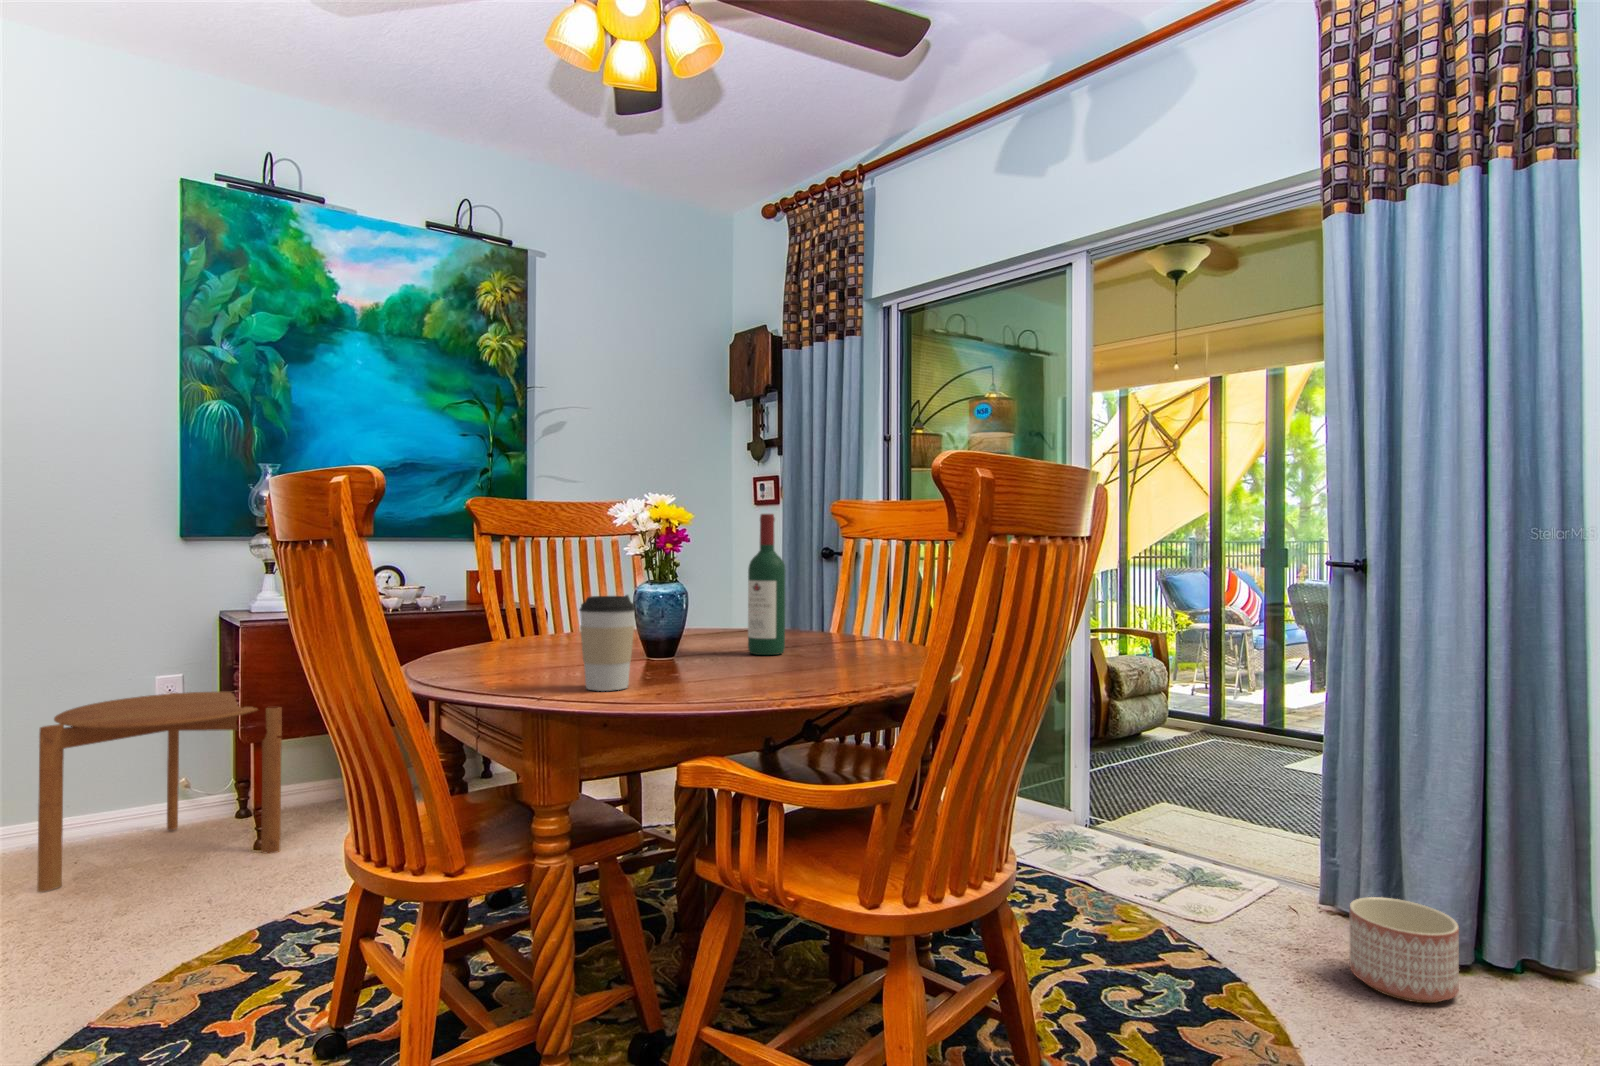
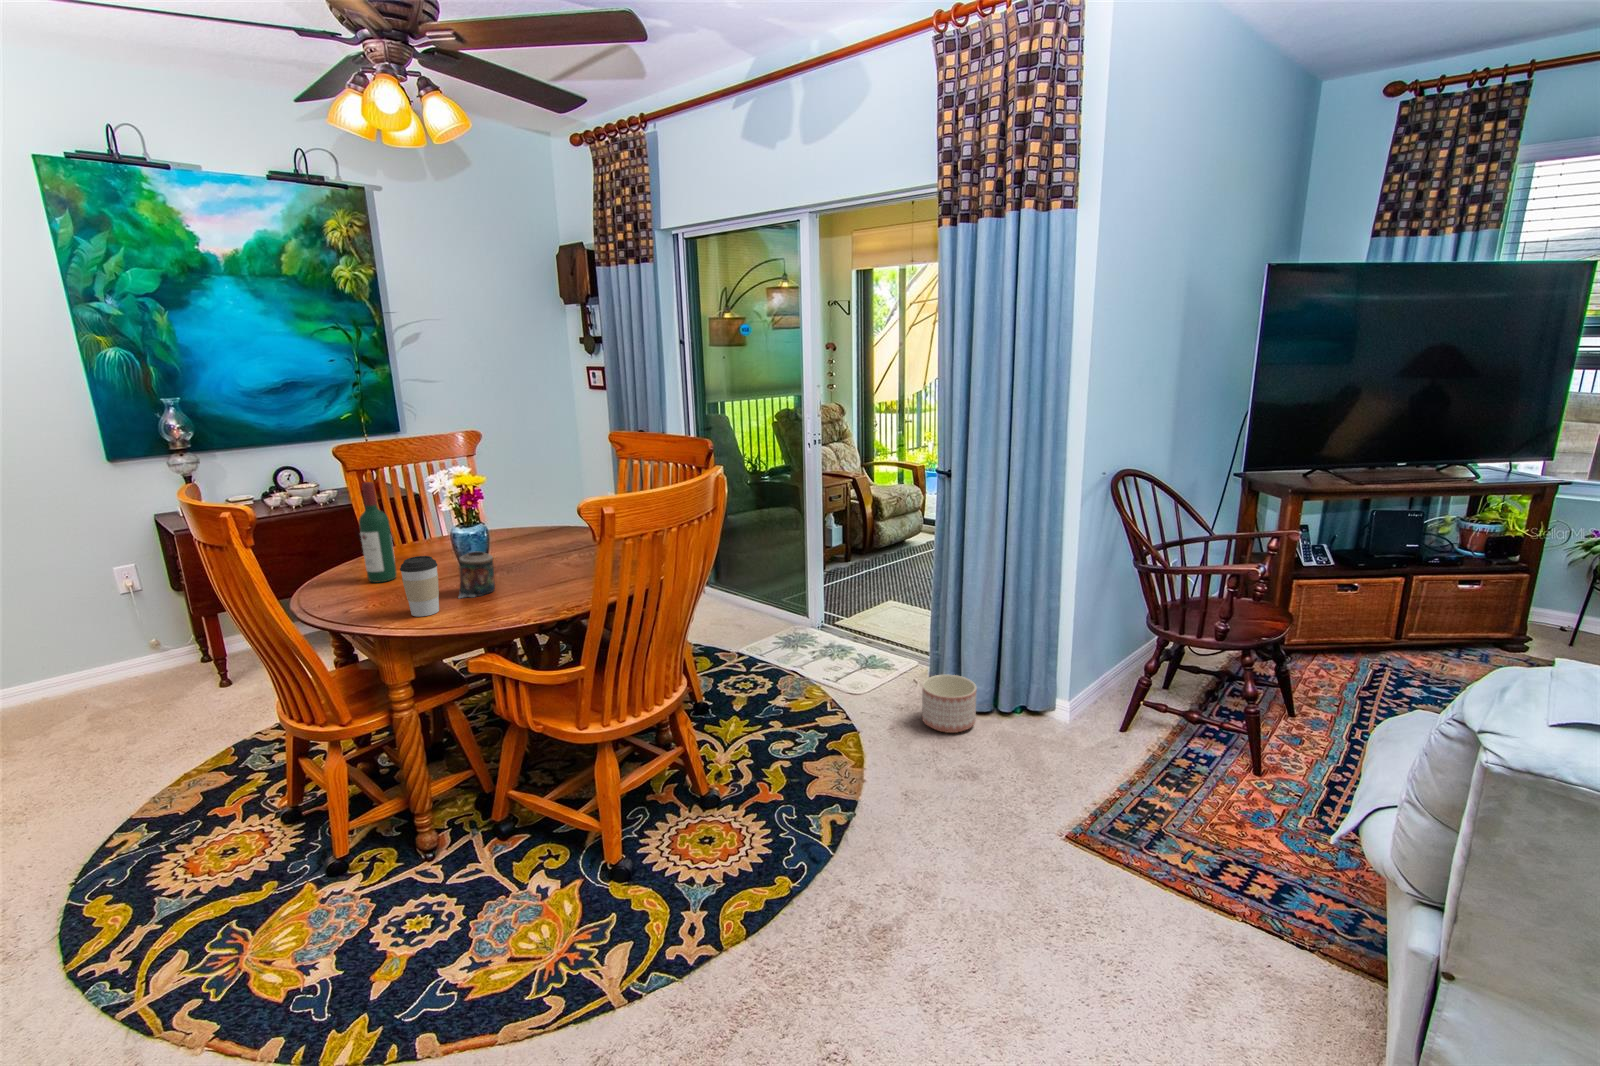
wine bottle: present [748,514,785,655] -> present [359,482,397,582]
candle: none [650,610,707,678] -> present [459,551,495,598]
side table: present [37,692,282,892] -> none [33,576,241,732]

